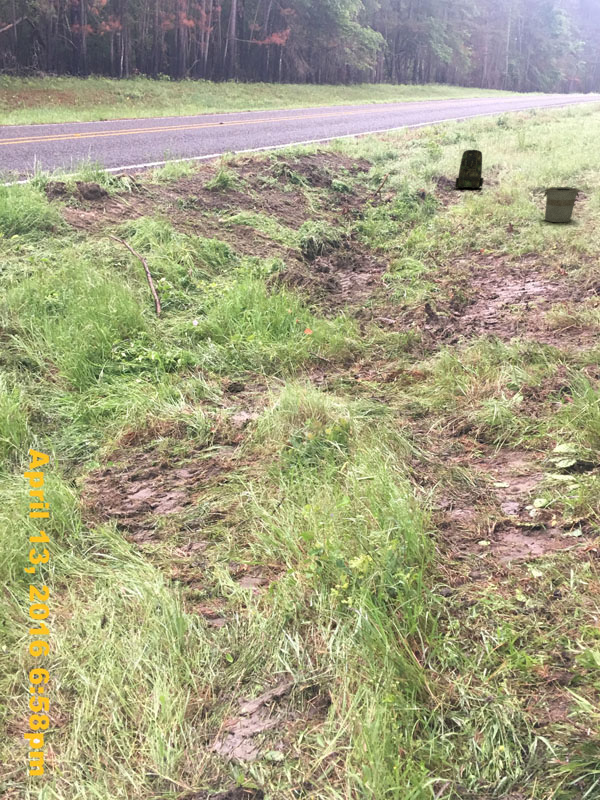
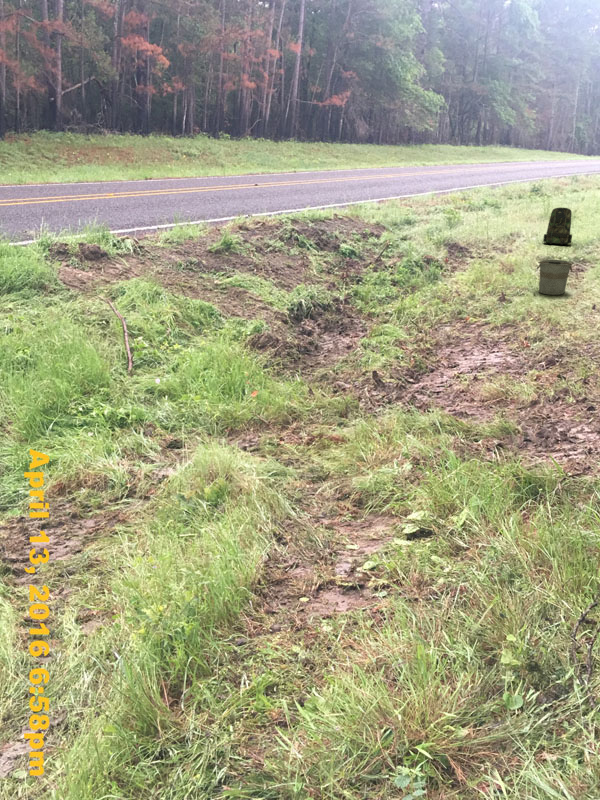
backpack: present [455,150,483,188] -> present [543,208,572,245]

